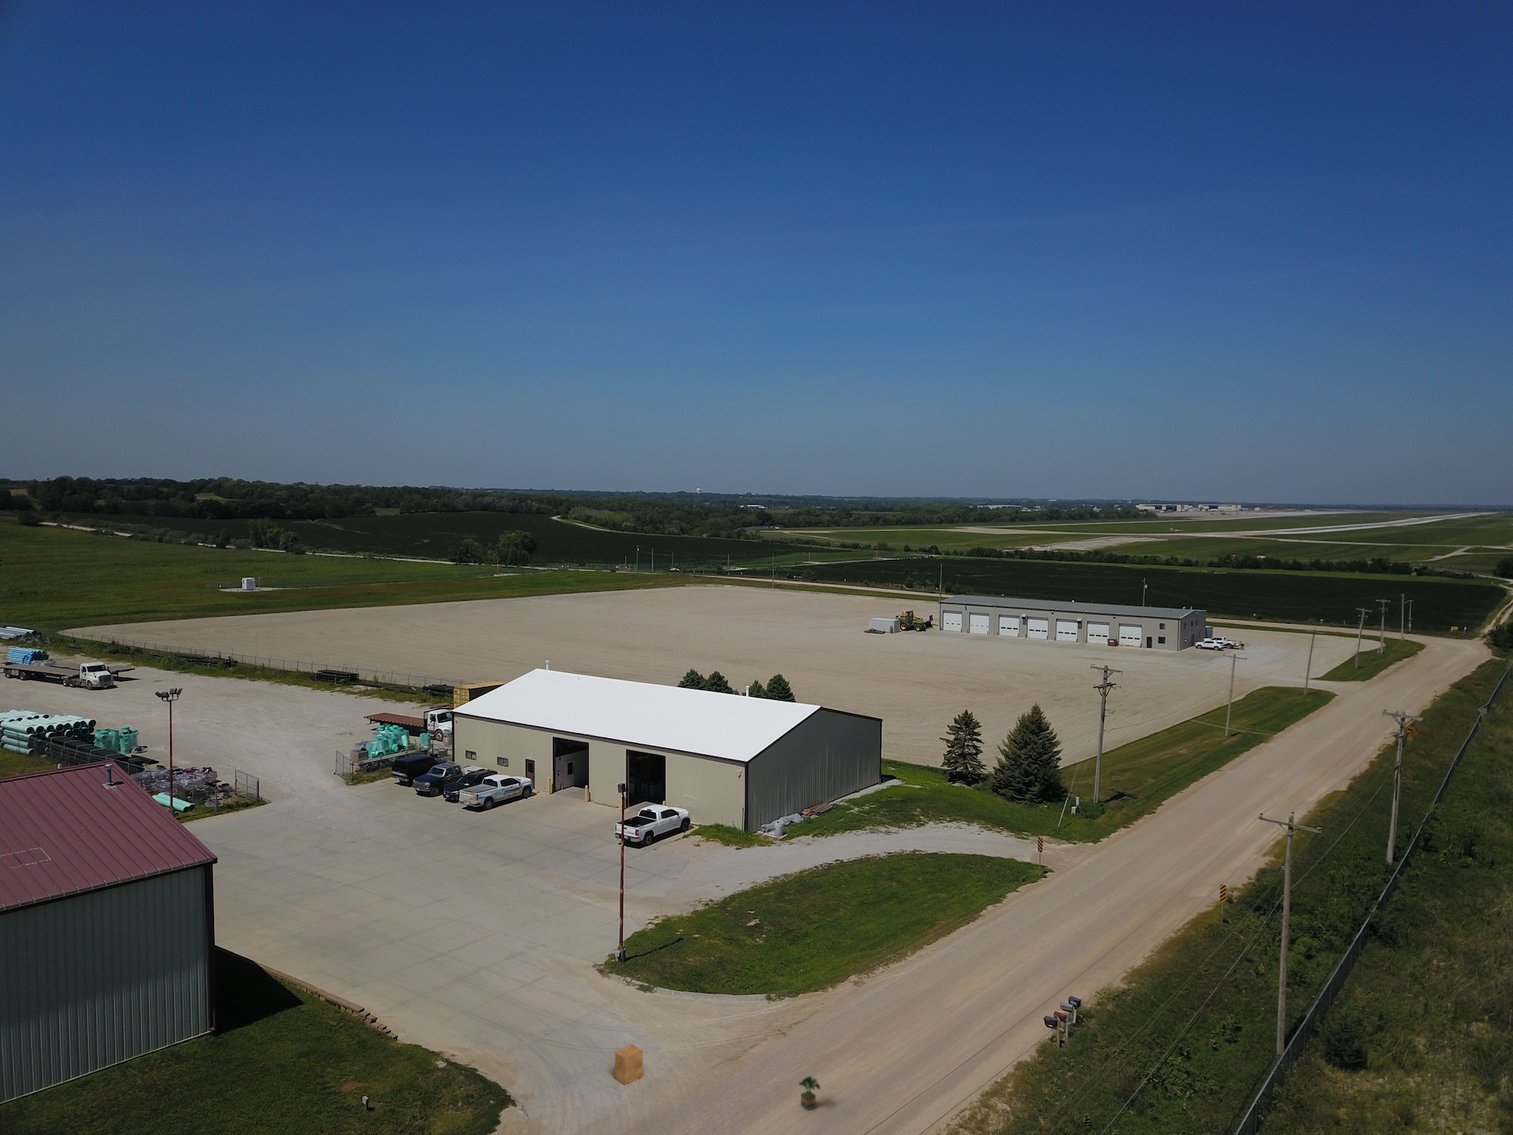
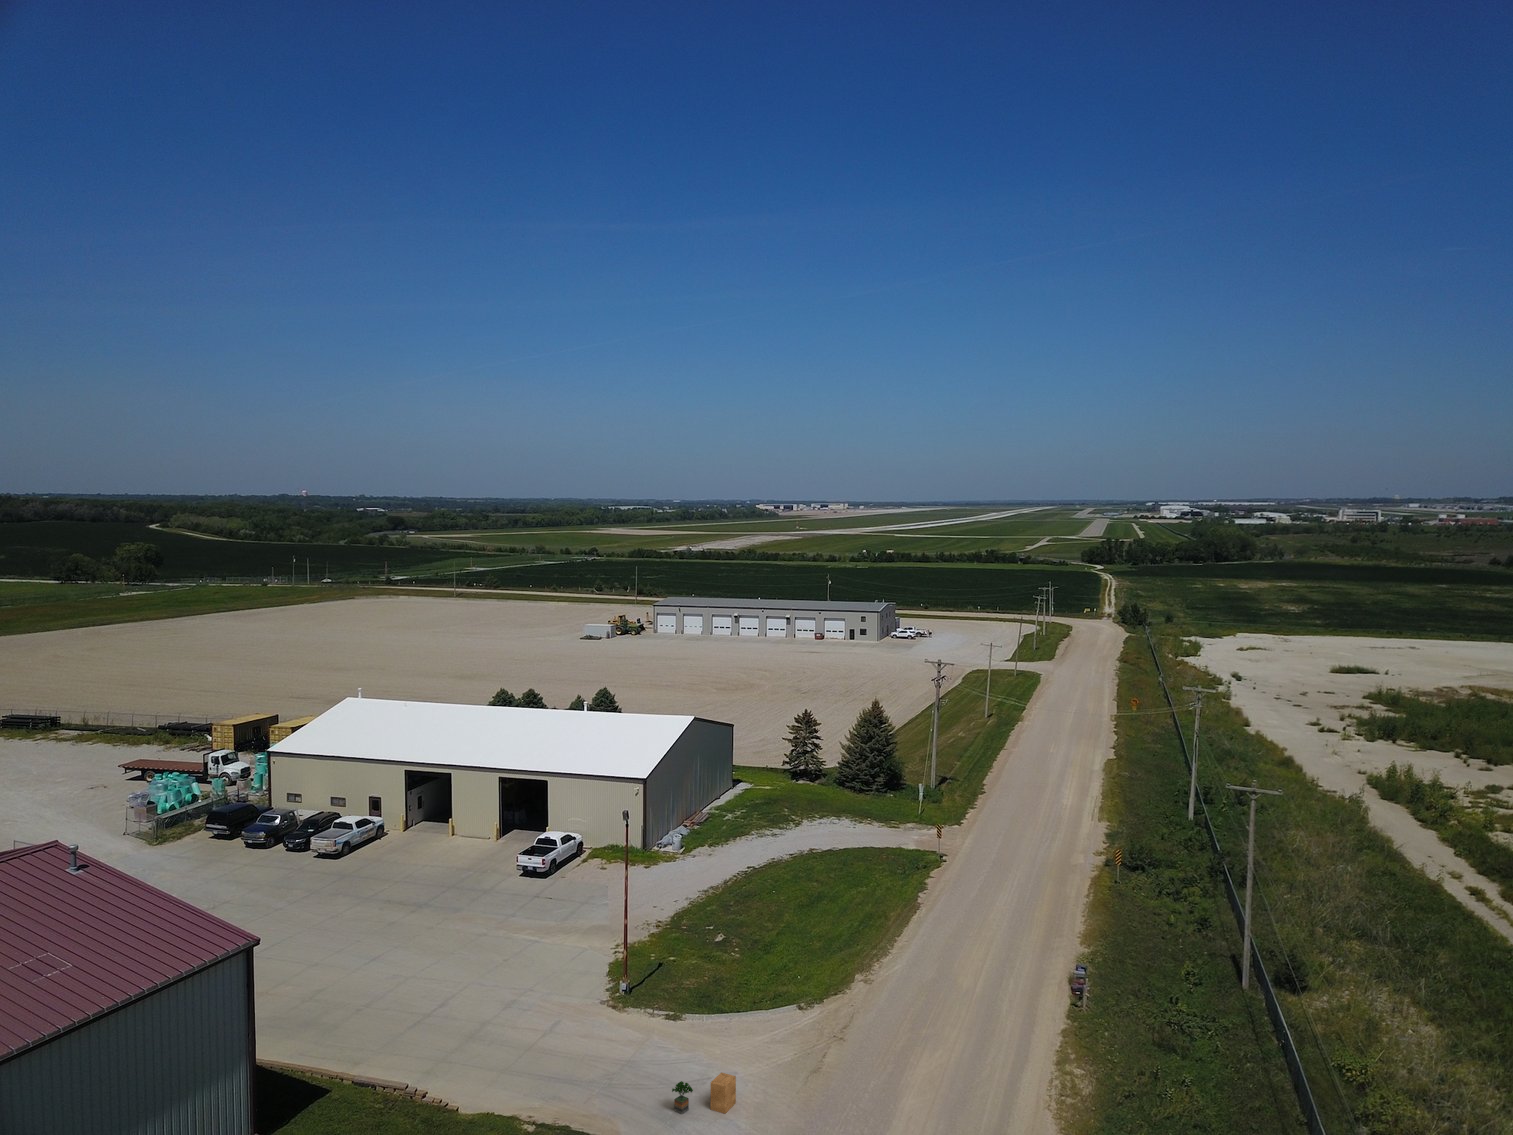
potted tree: present [799,1077,820,1110] -> present [672,1081,693,1114]

